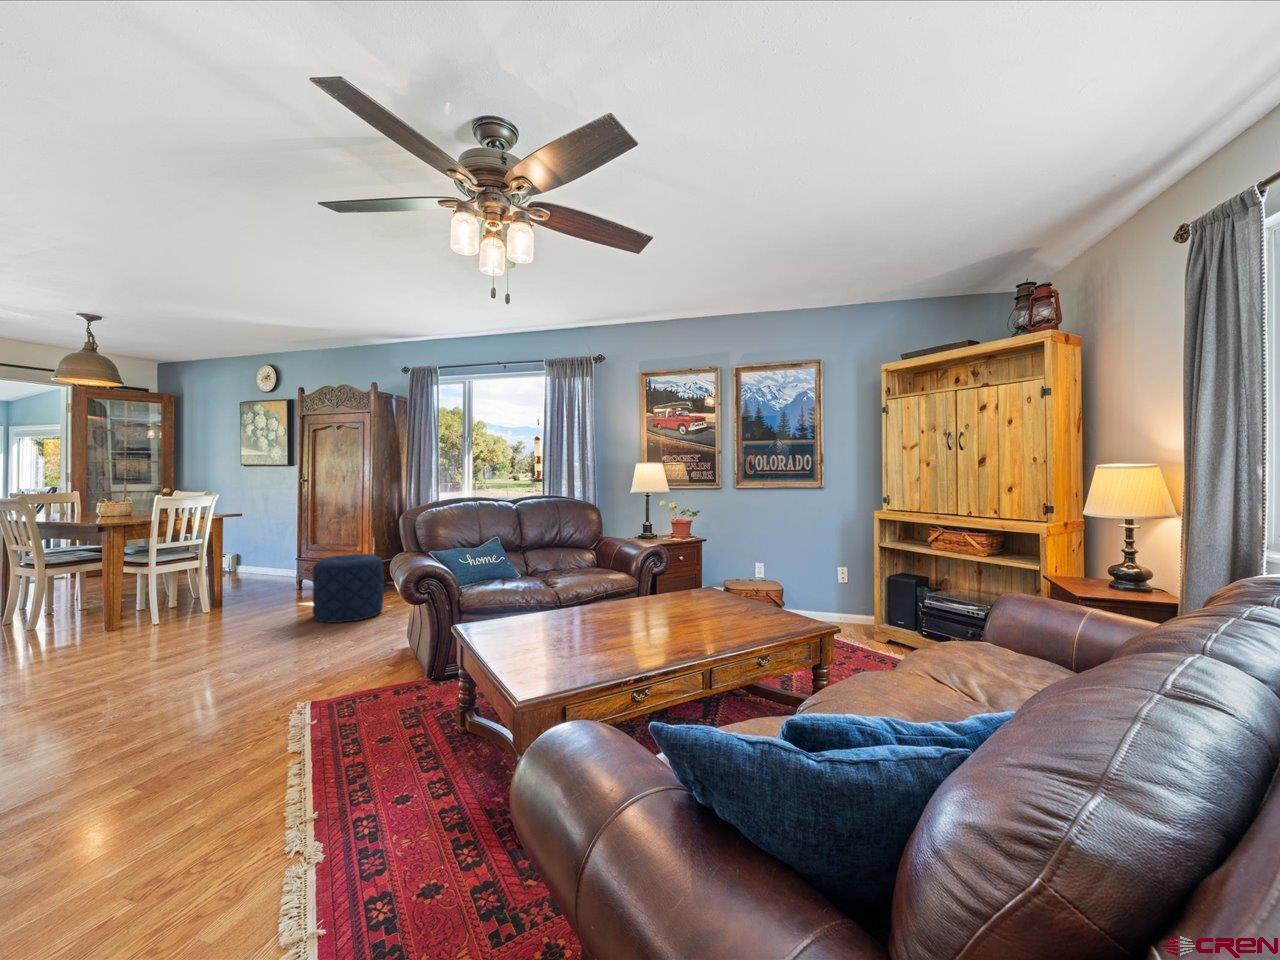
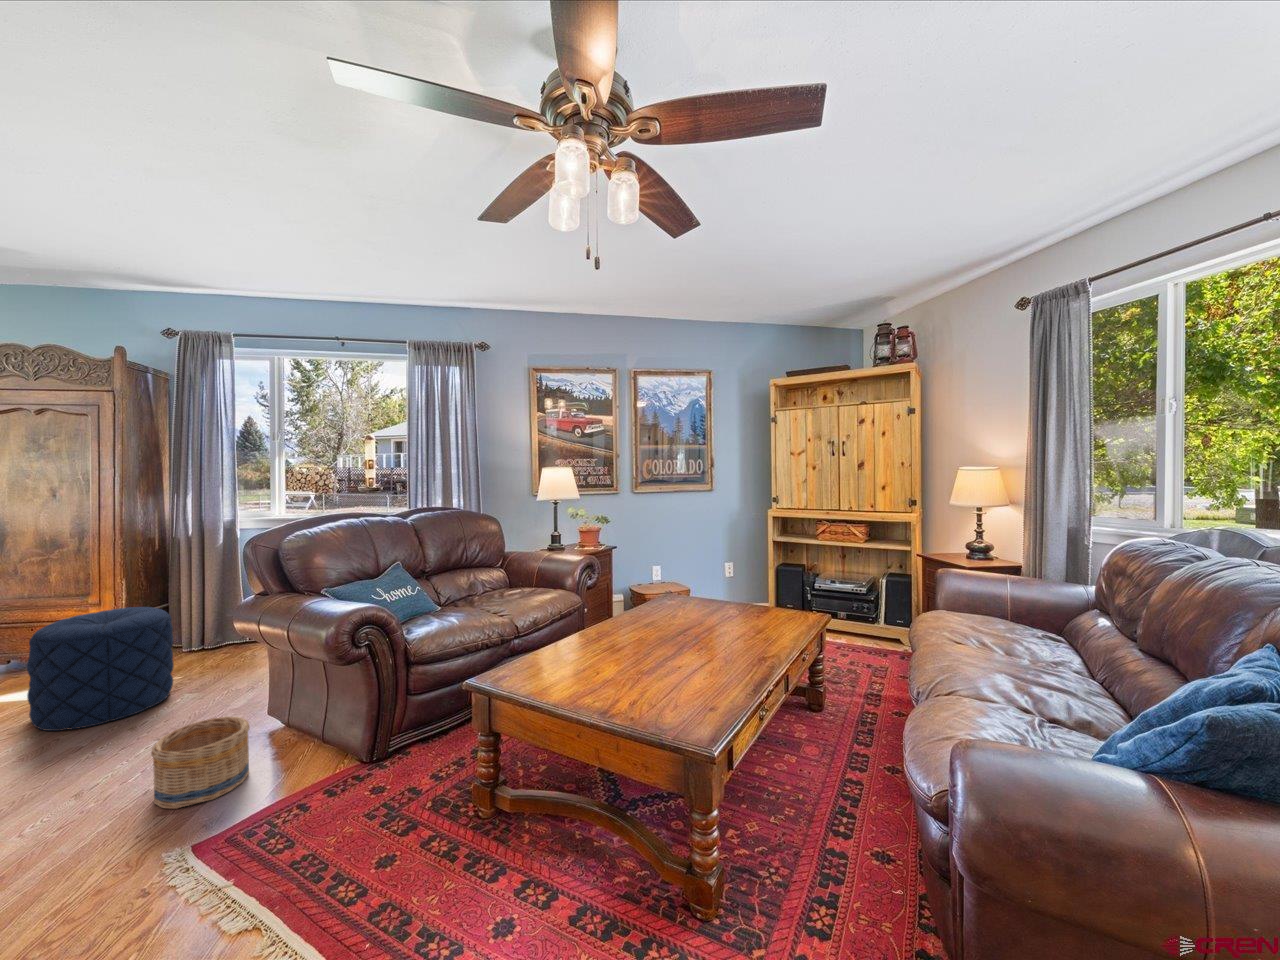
basket: none [330,623,382,669] -> present [151,717,250,809]

